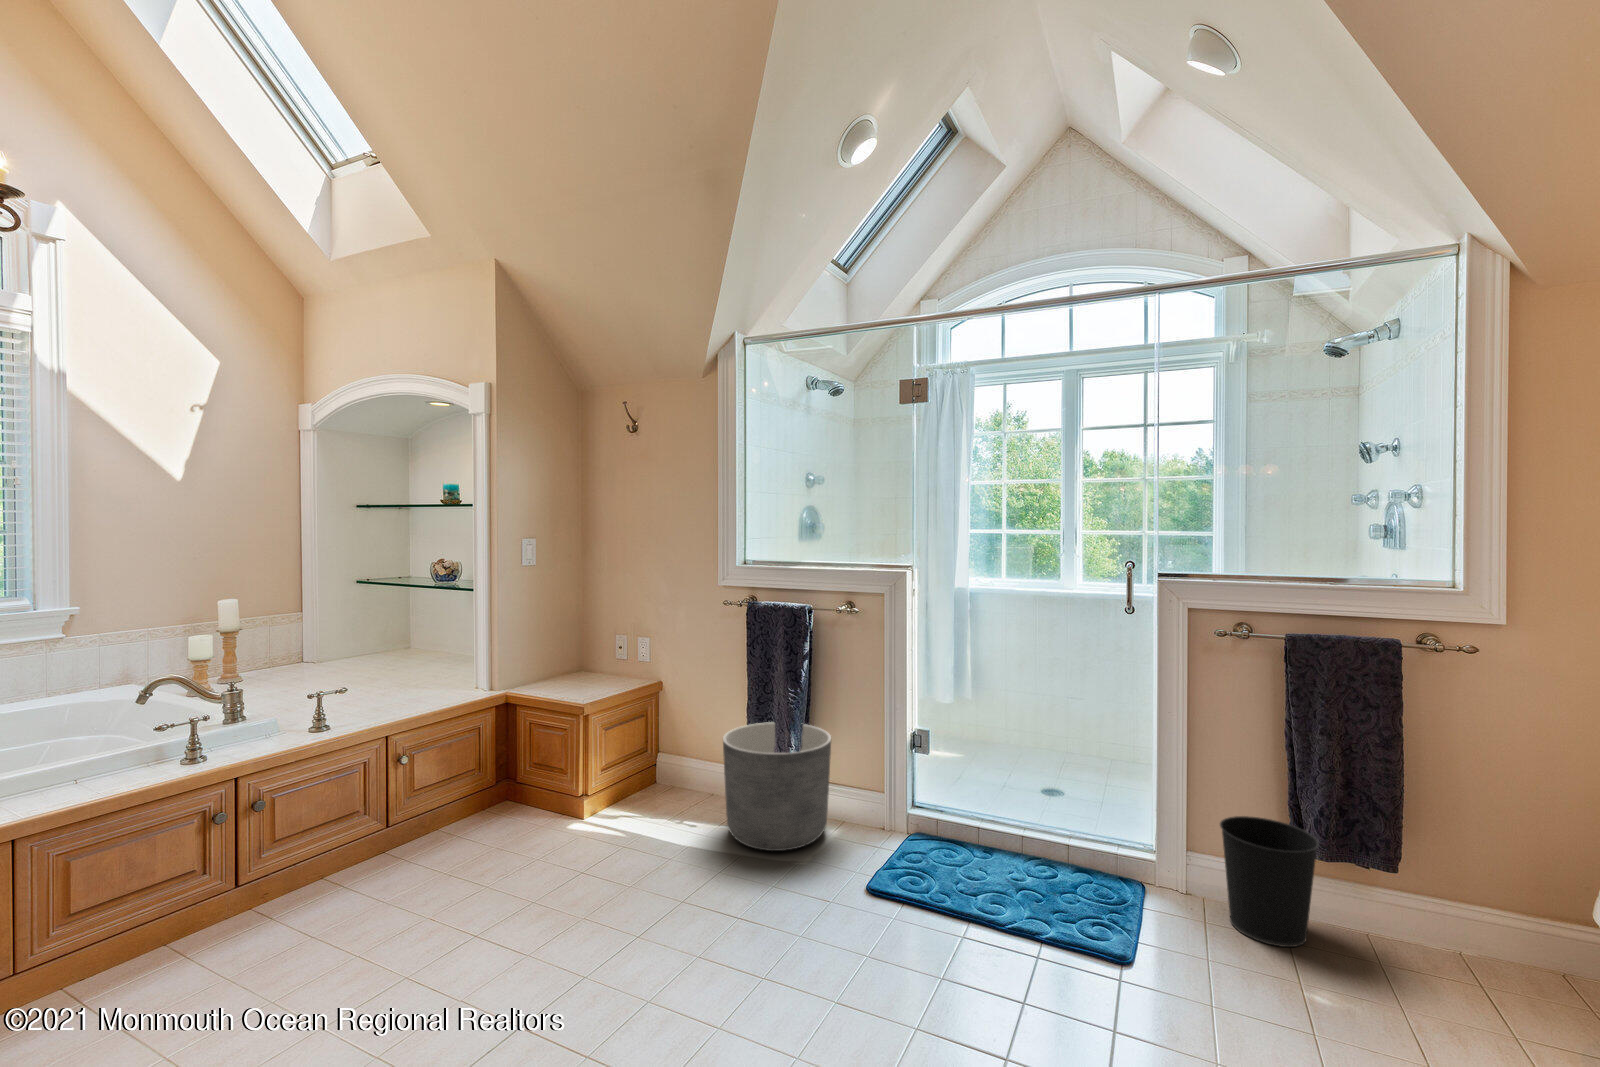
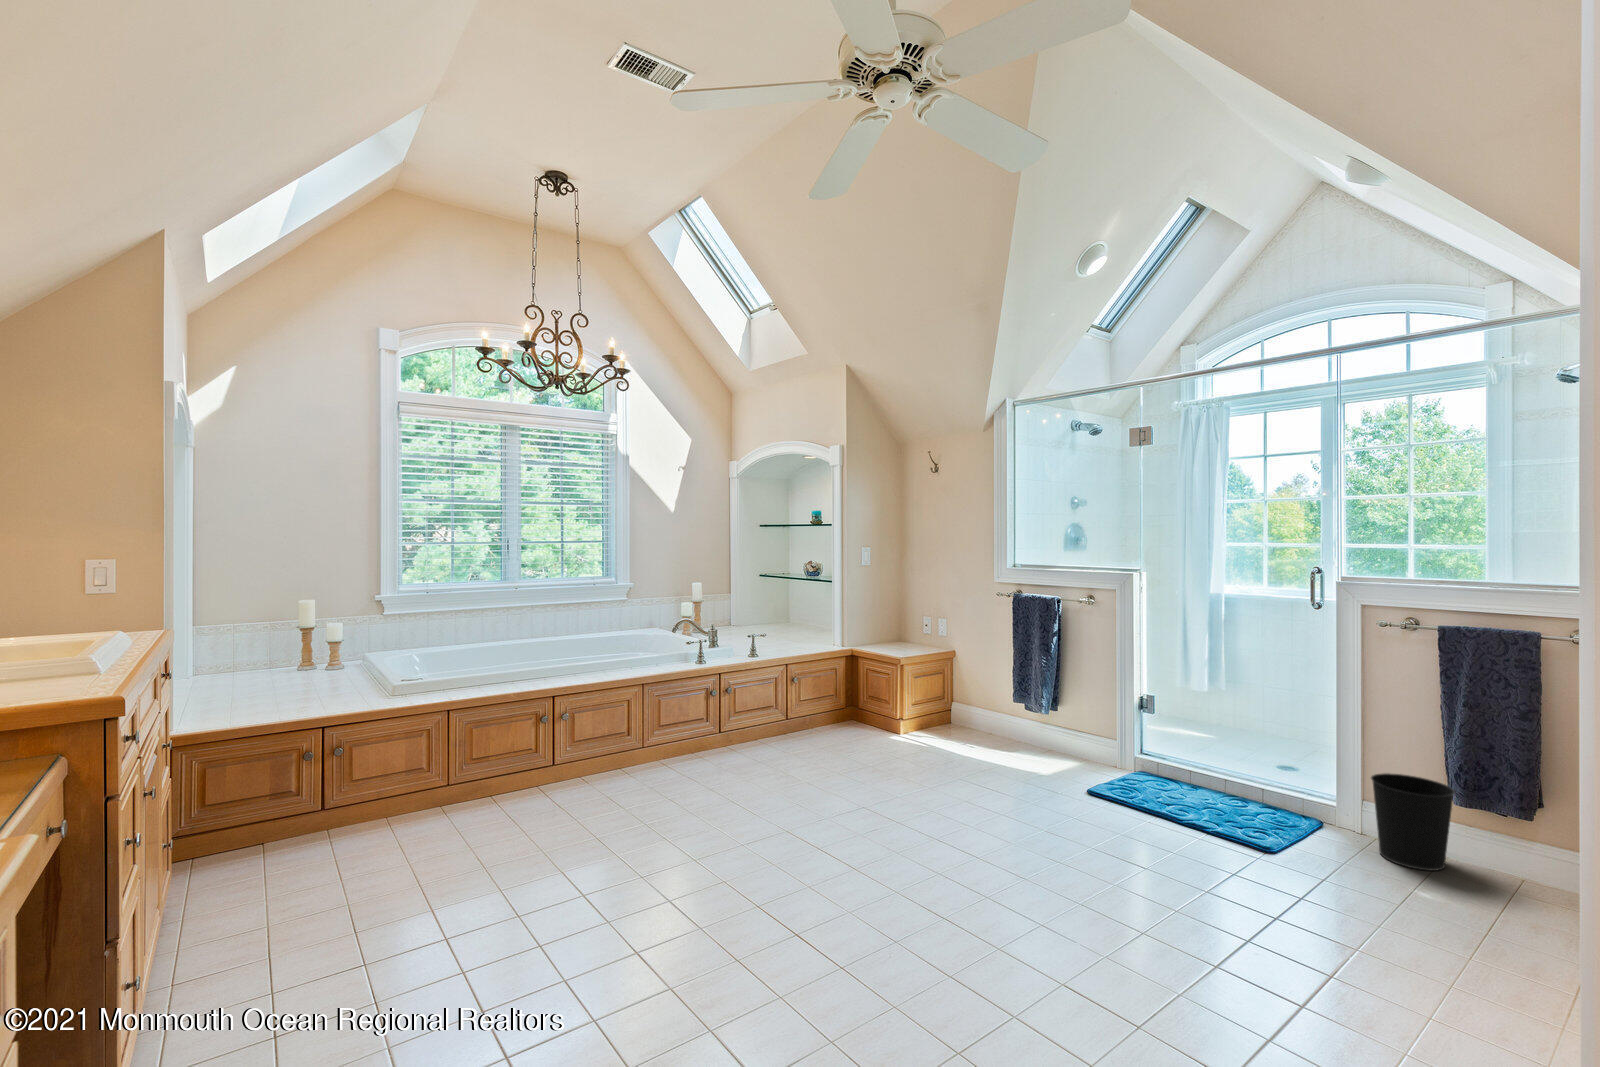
planter: present [723,722,831,851] -> none [992,681,1073,766]

